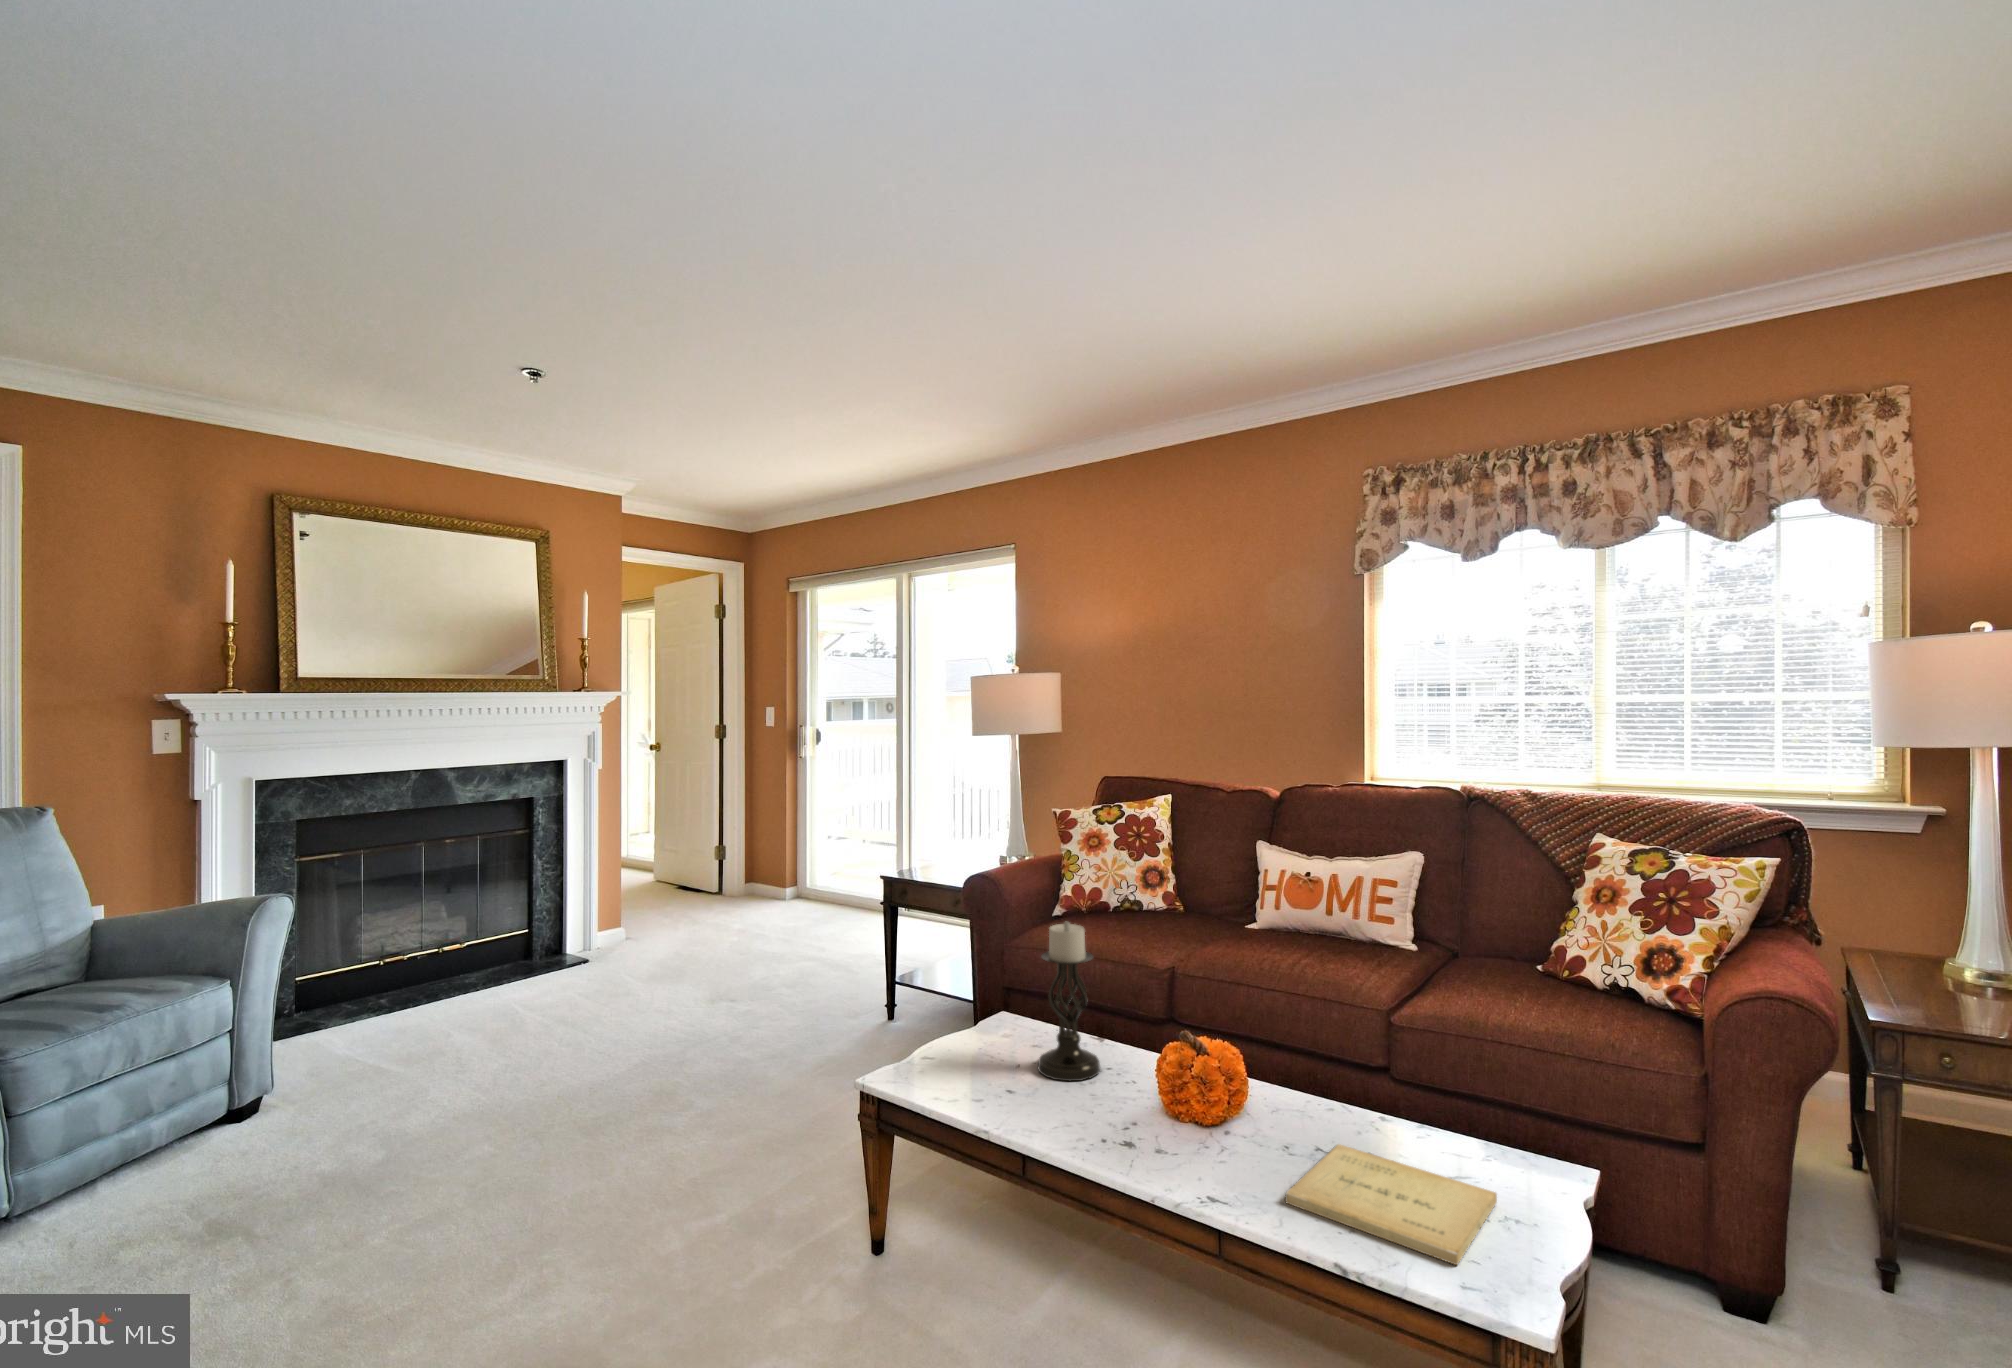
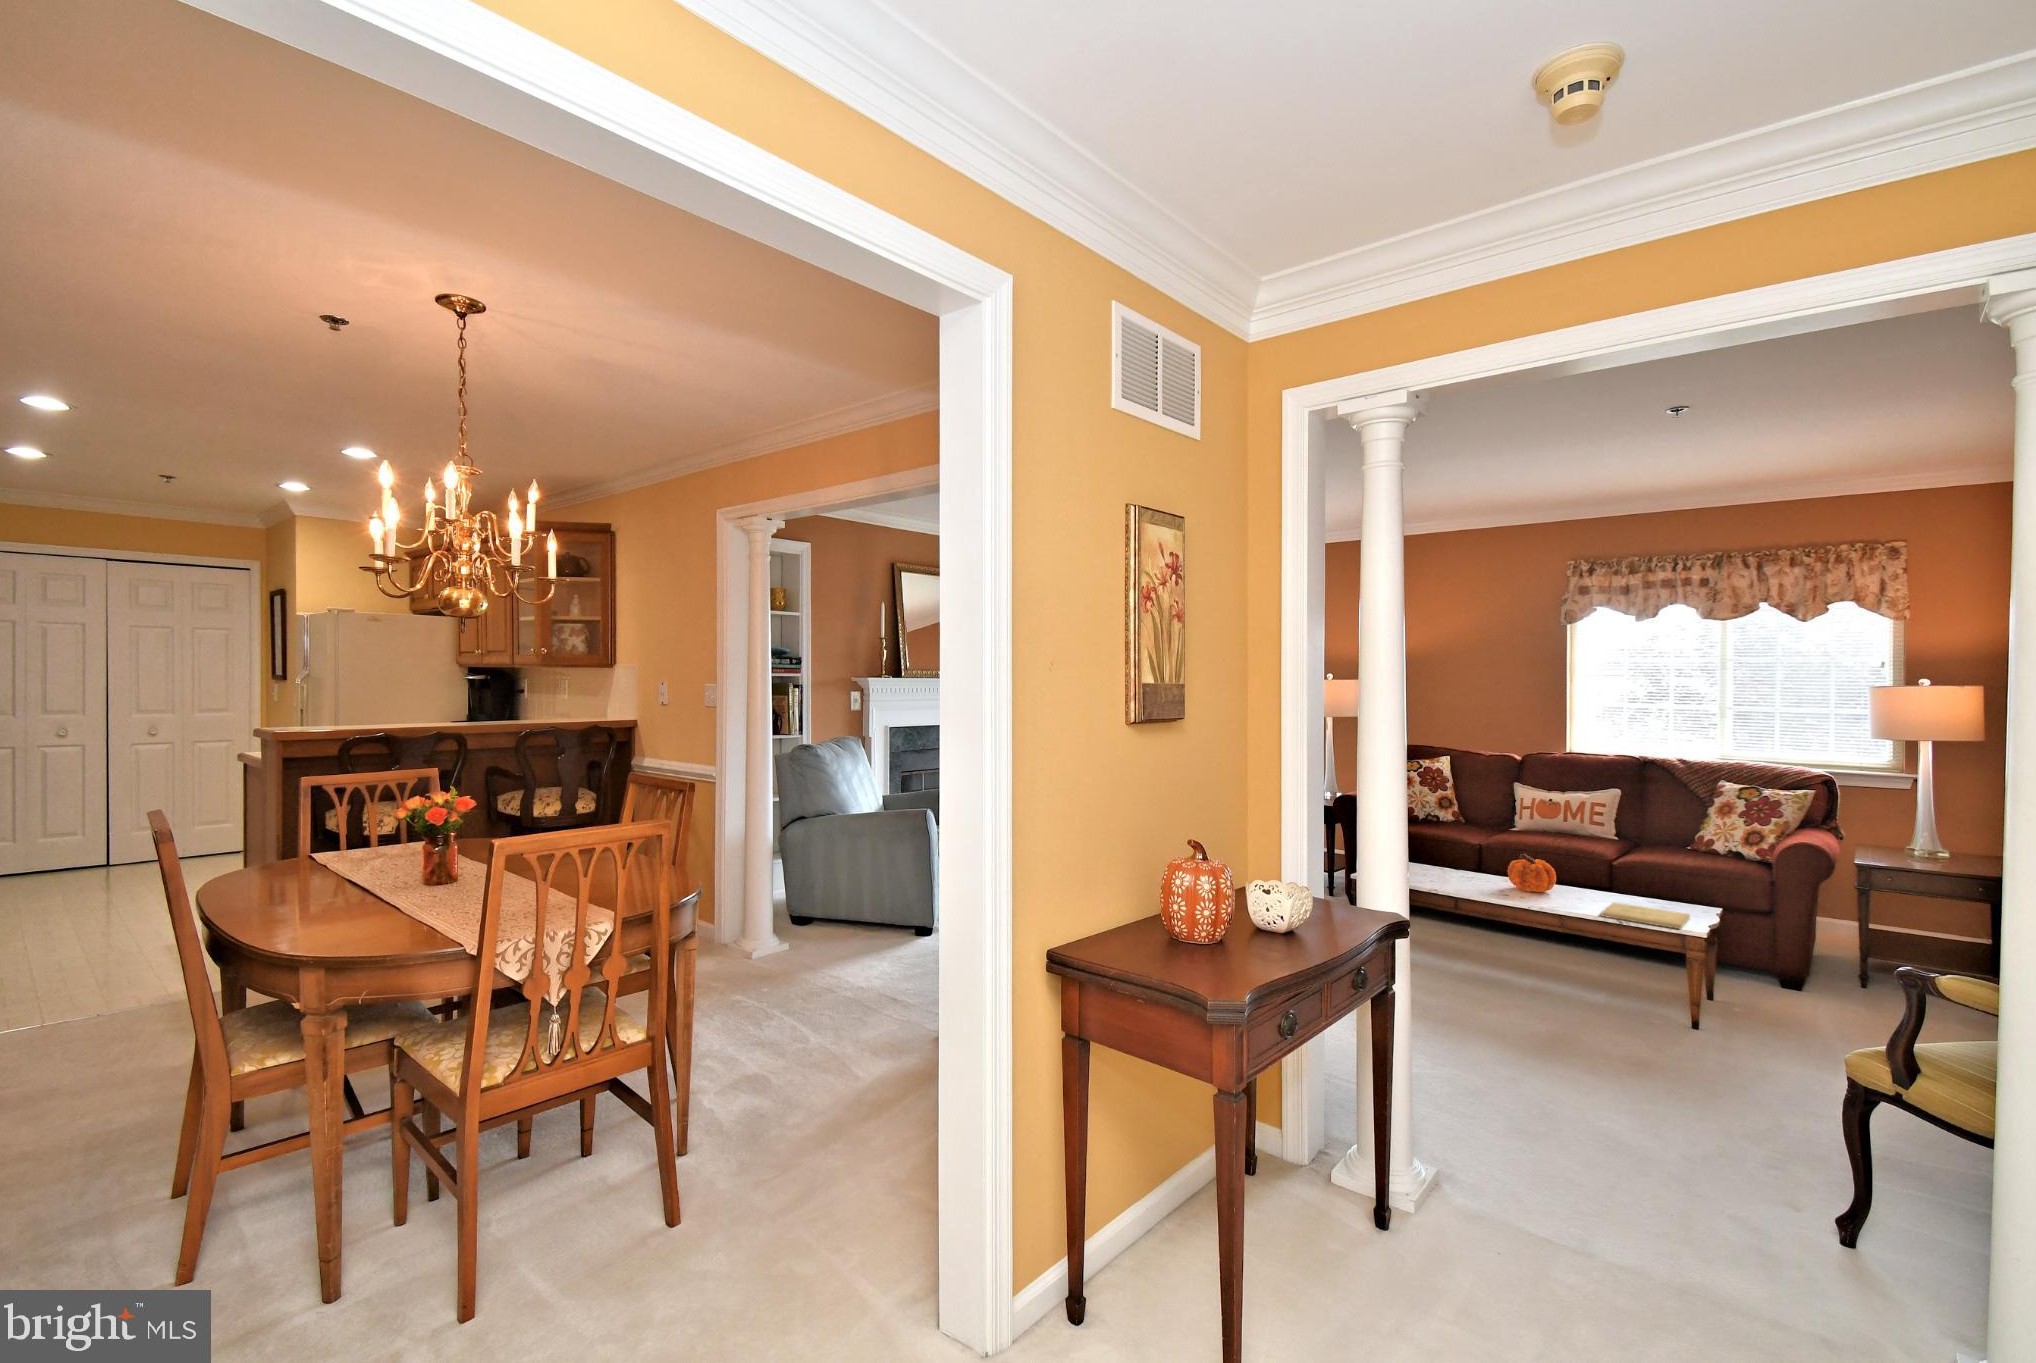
candle holder: present [1038,922,1100,1081] -> none [1444,812,1478,886]

